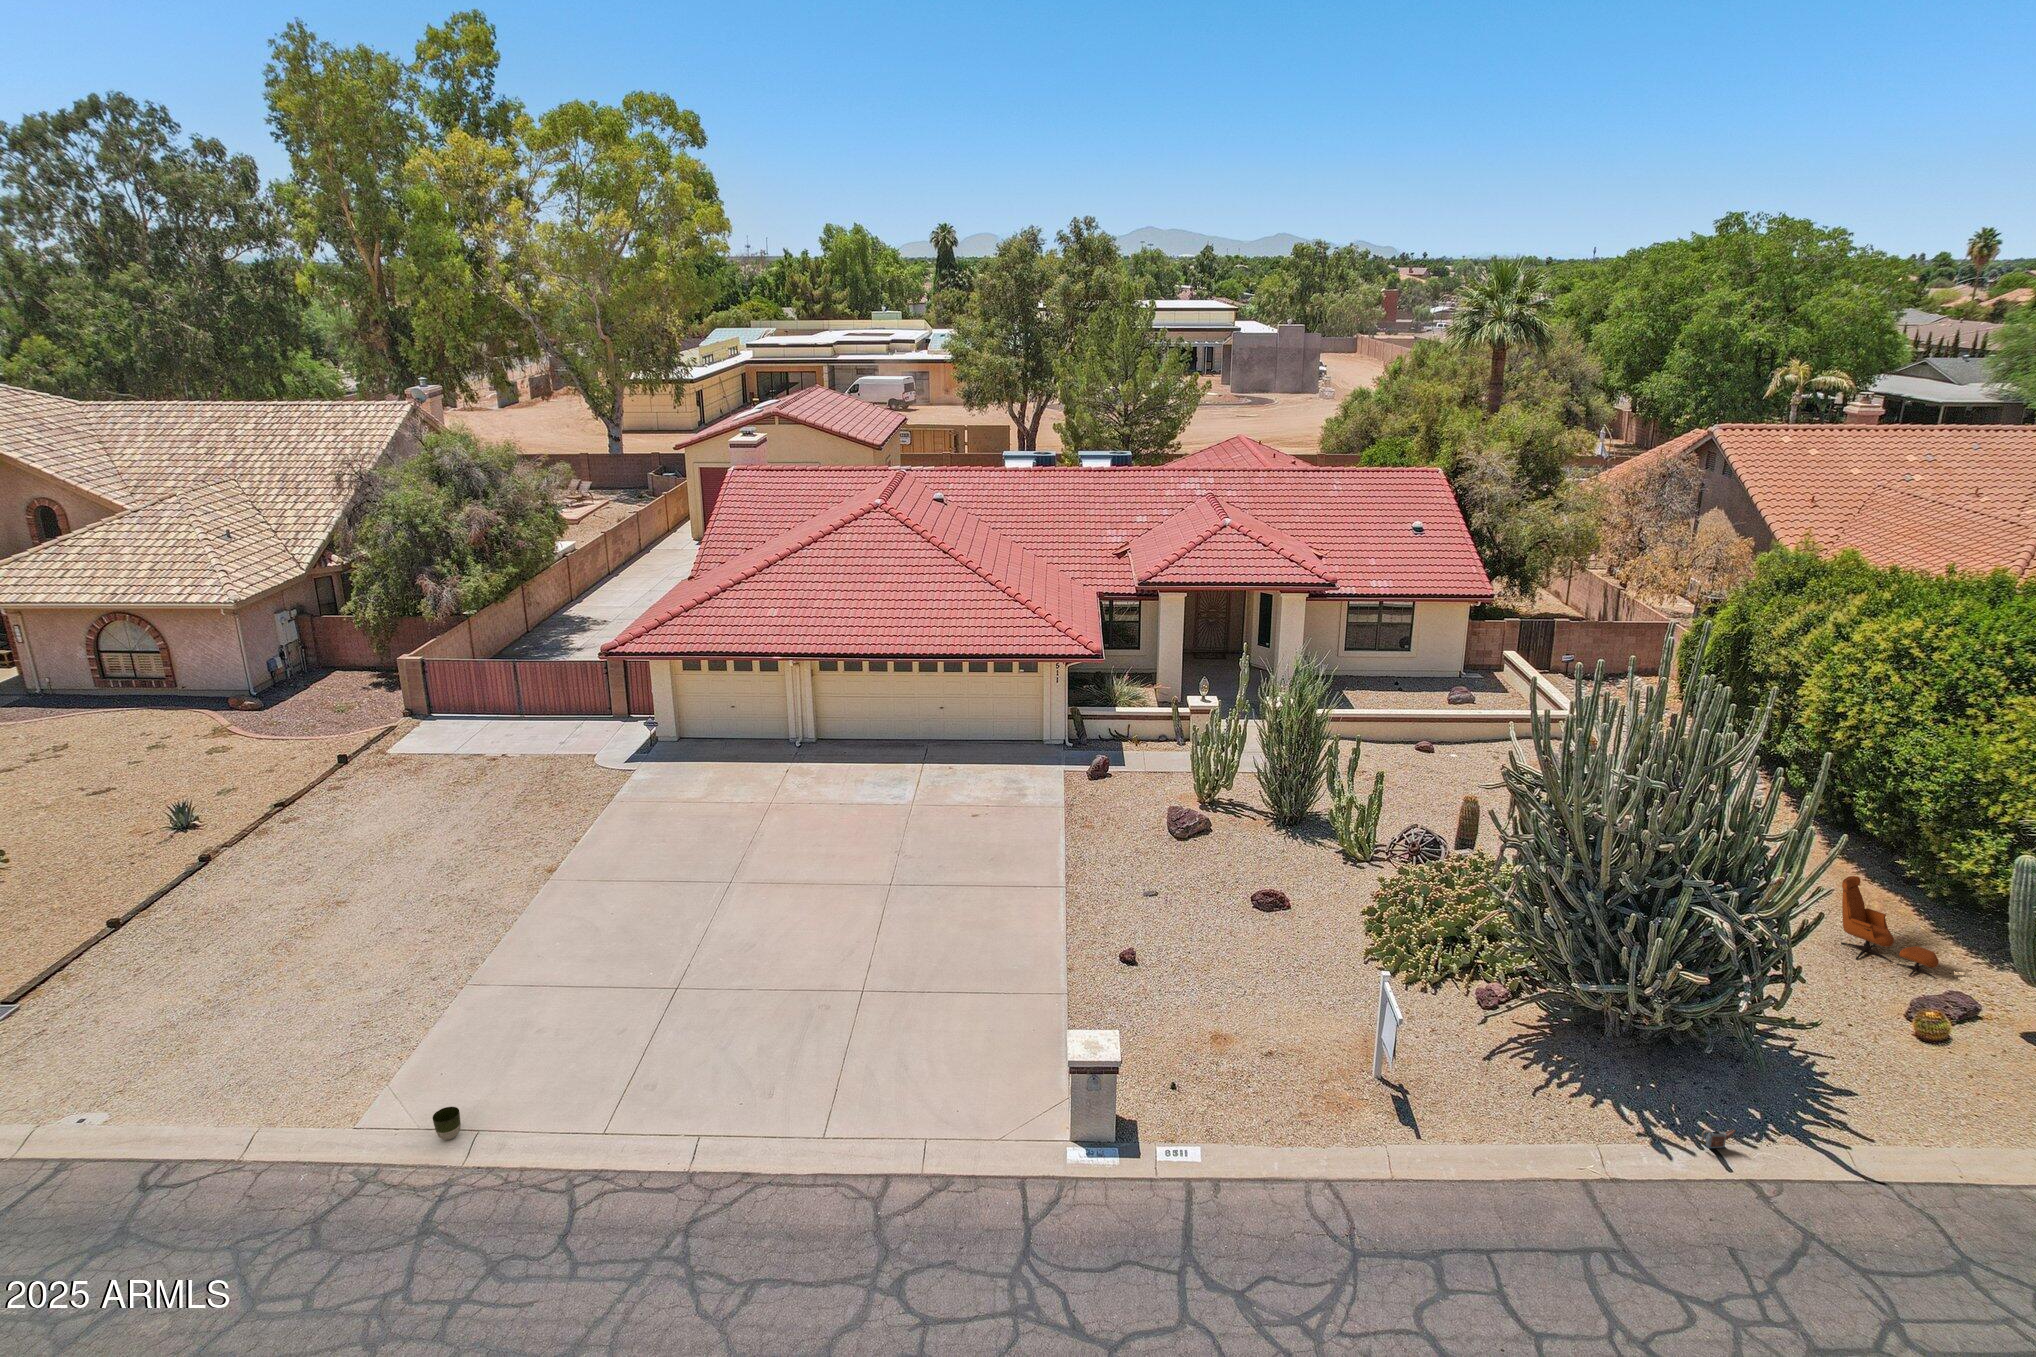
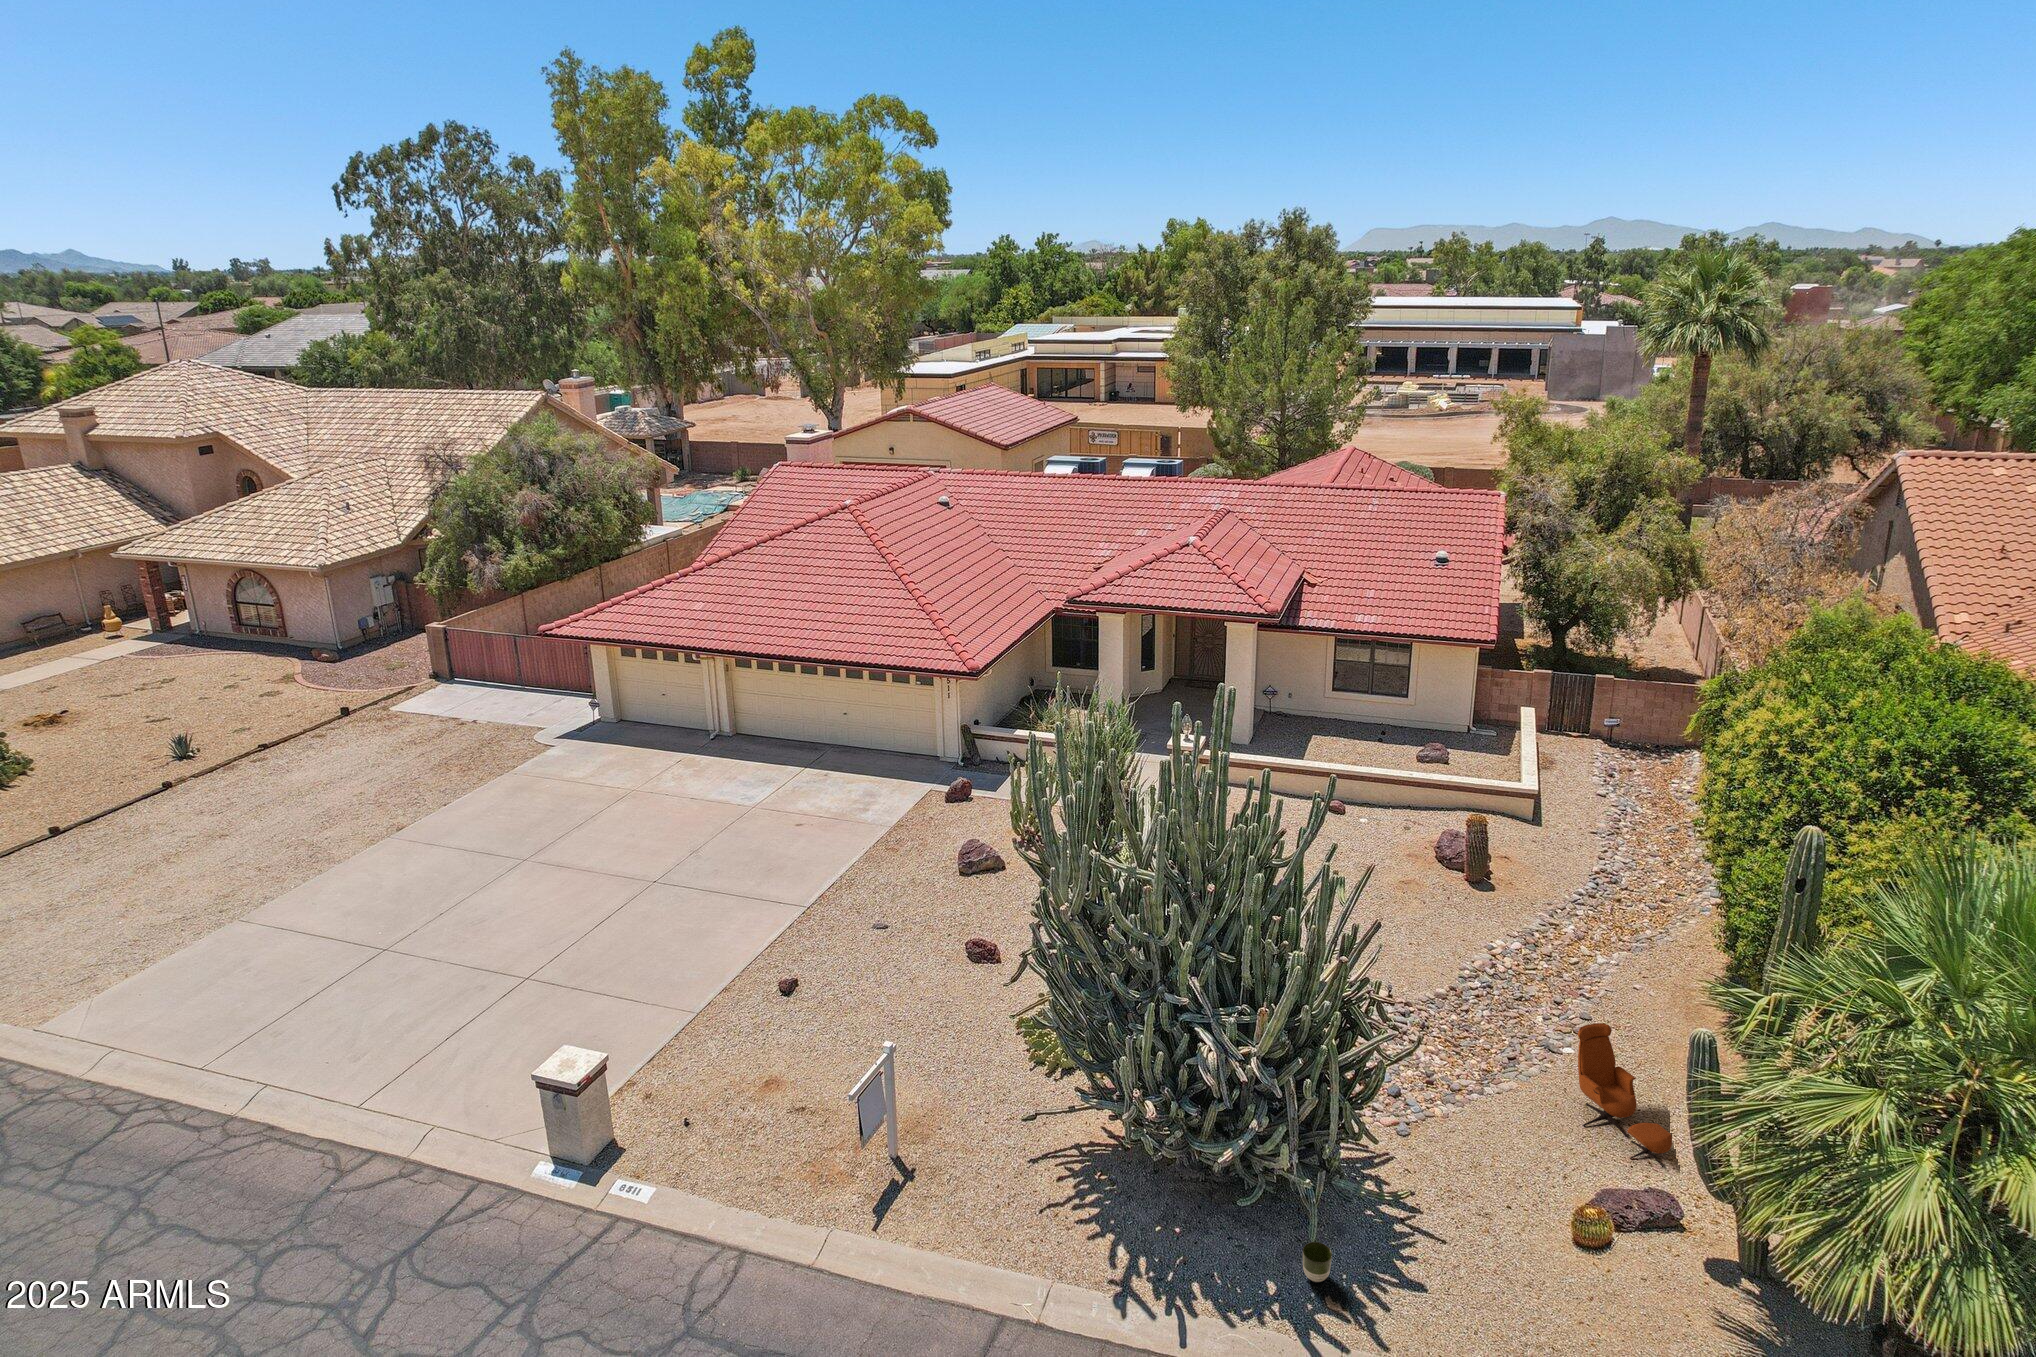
planter: present [433,1107,461,1140] -> present [1303,1242,1332,1282]
watering can: present [1701,1130,1736,1148] -> none [1135,1276,1176,1301]

